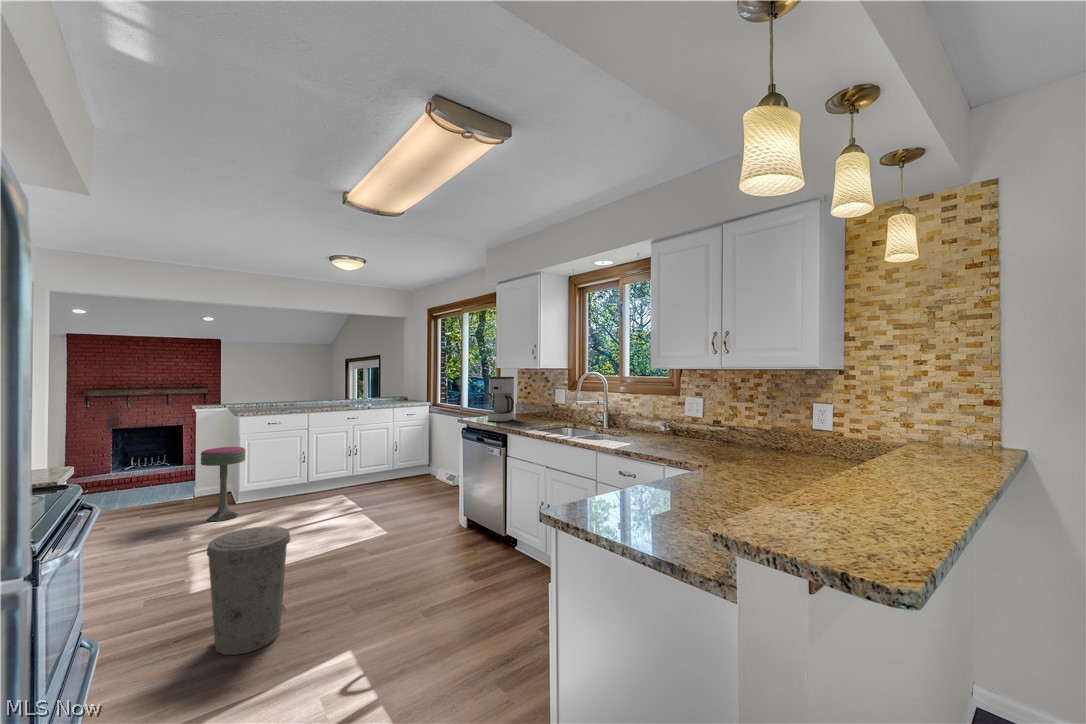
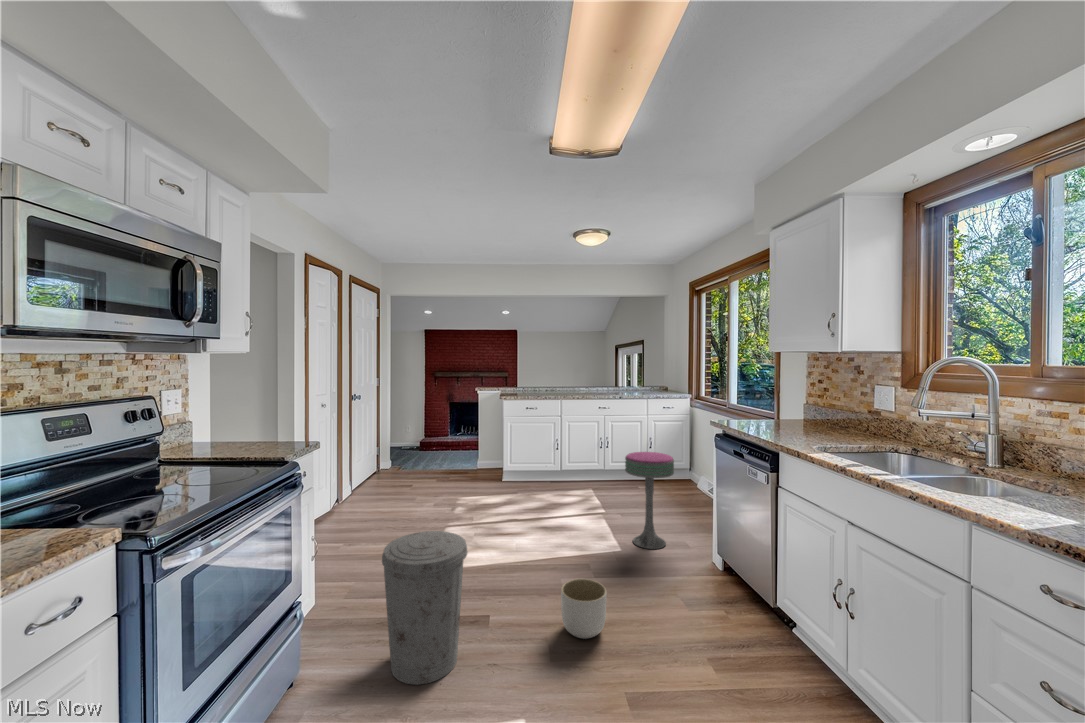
coffee maker: present [487,377,514,422] -> none [752,364,798,432]
bar stool: present [201,447,245,521] -> present [625,452,674,549]
planter: none [361,545,397,588] -> present [561,579,607,639]

